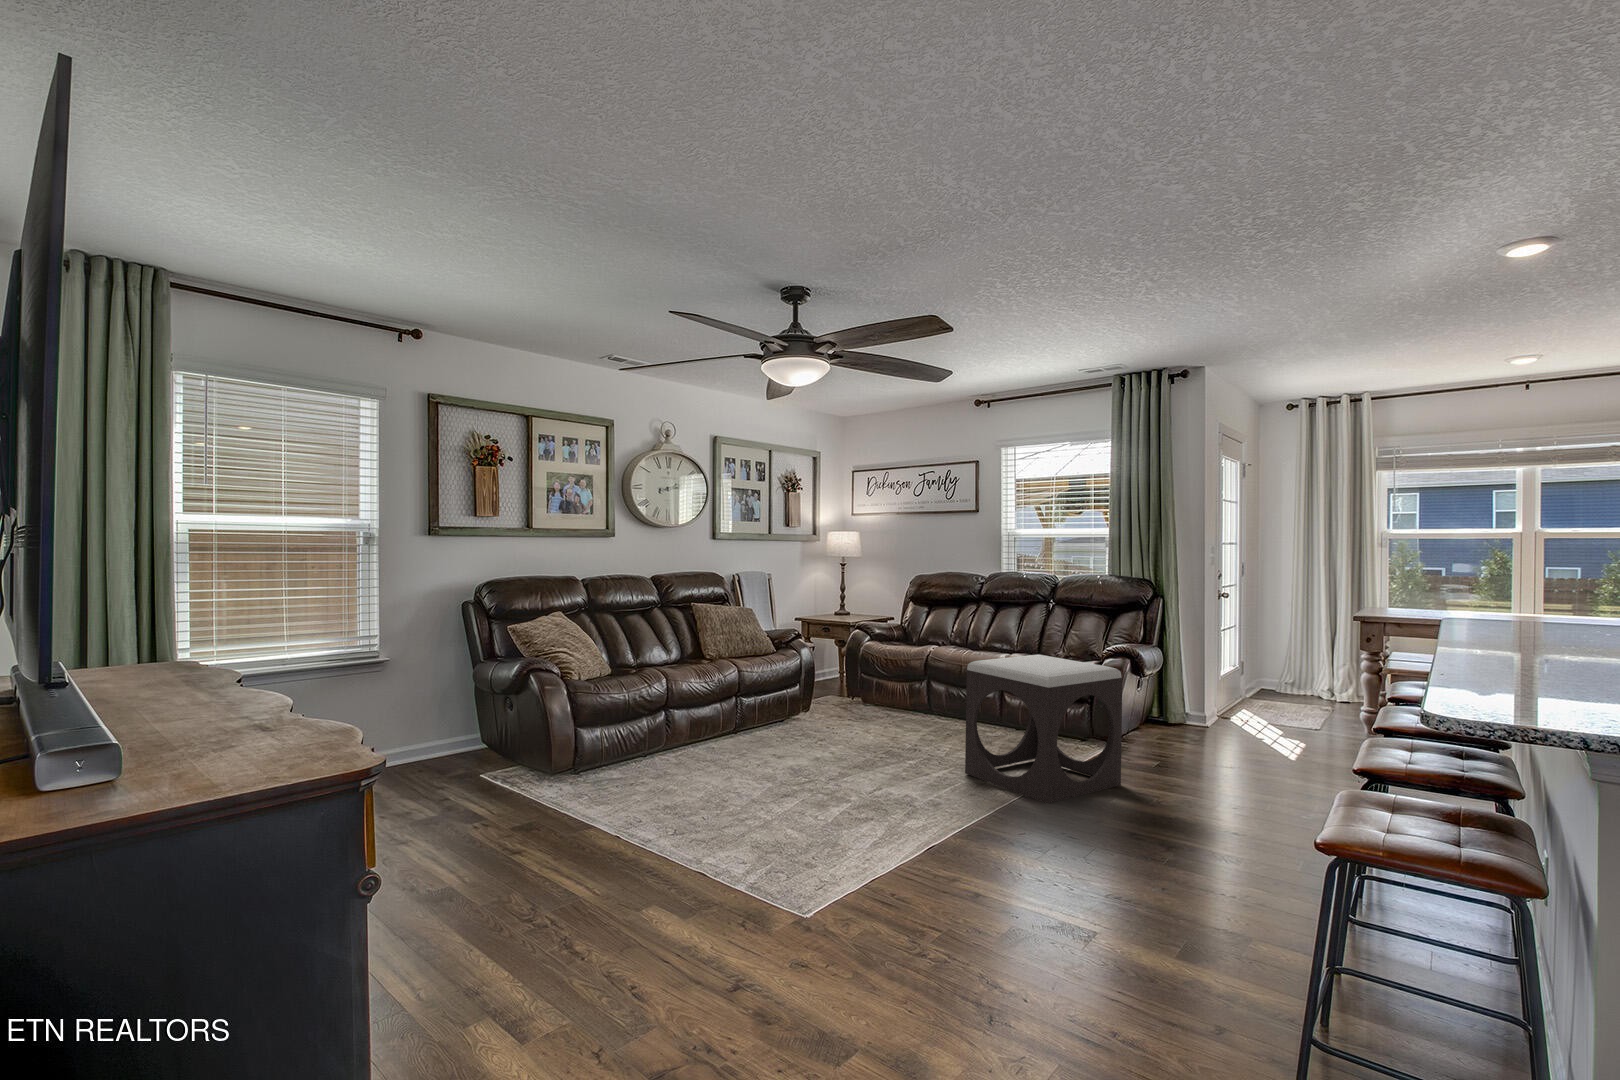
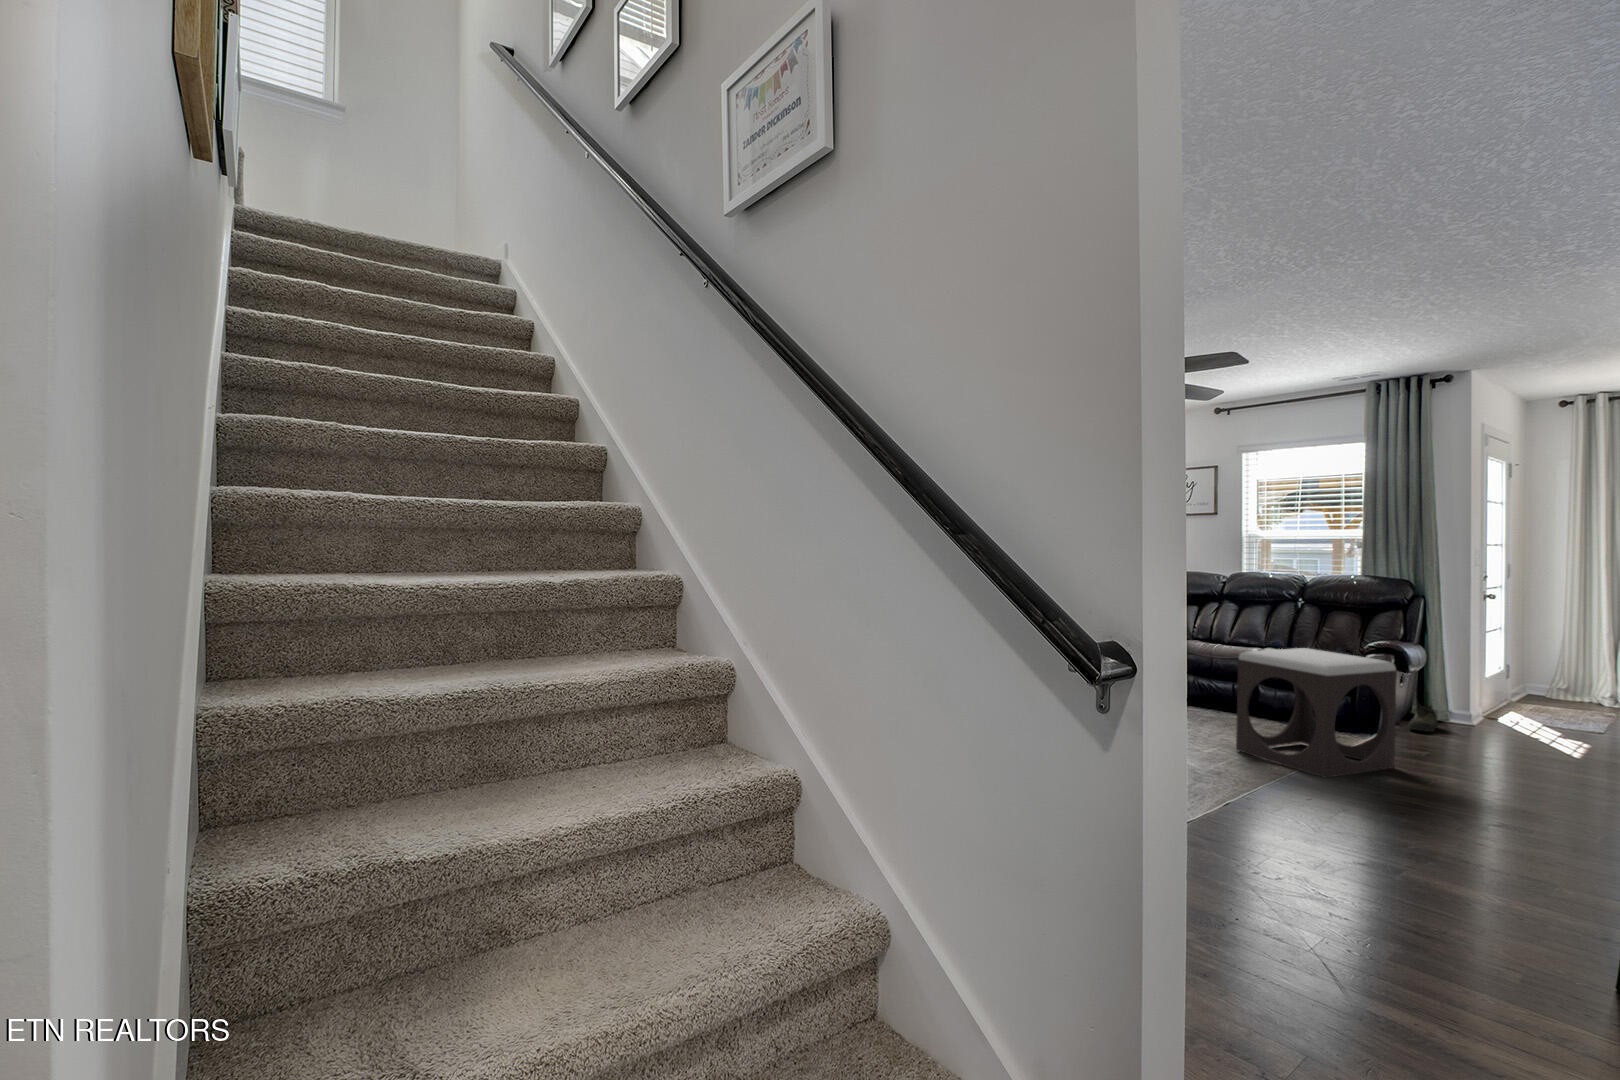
shoe: none [1145,703,1174,738] -> present [1408,705,1438,732]

